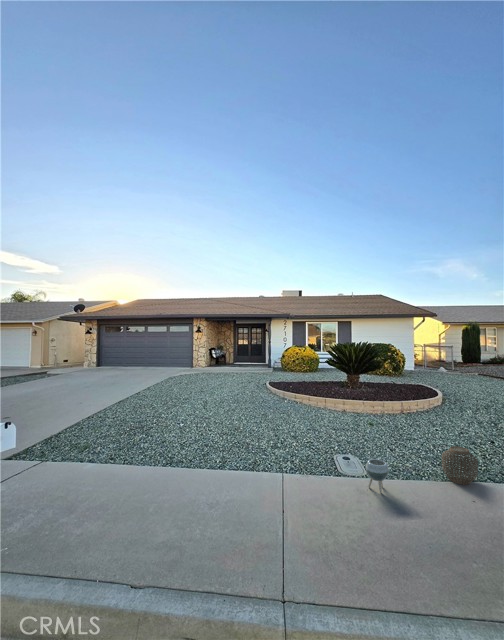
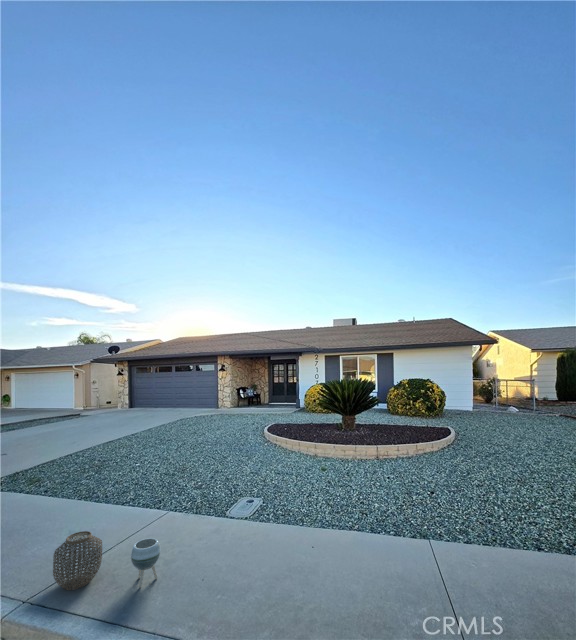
woven basket: present [442,446,478,485] -> present [53,531,102,590]

